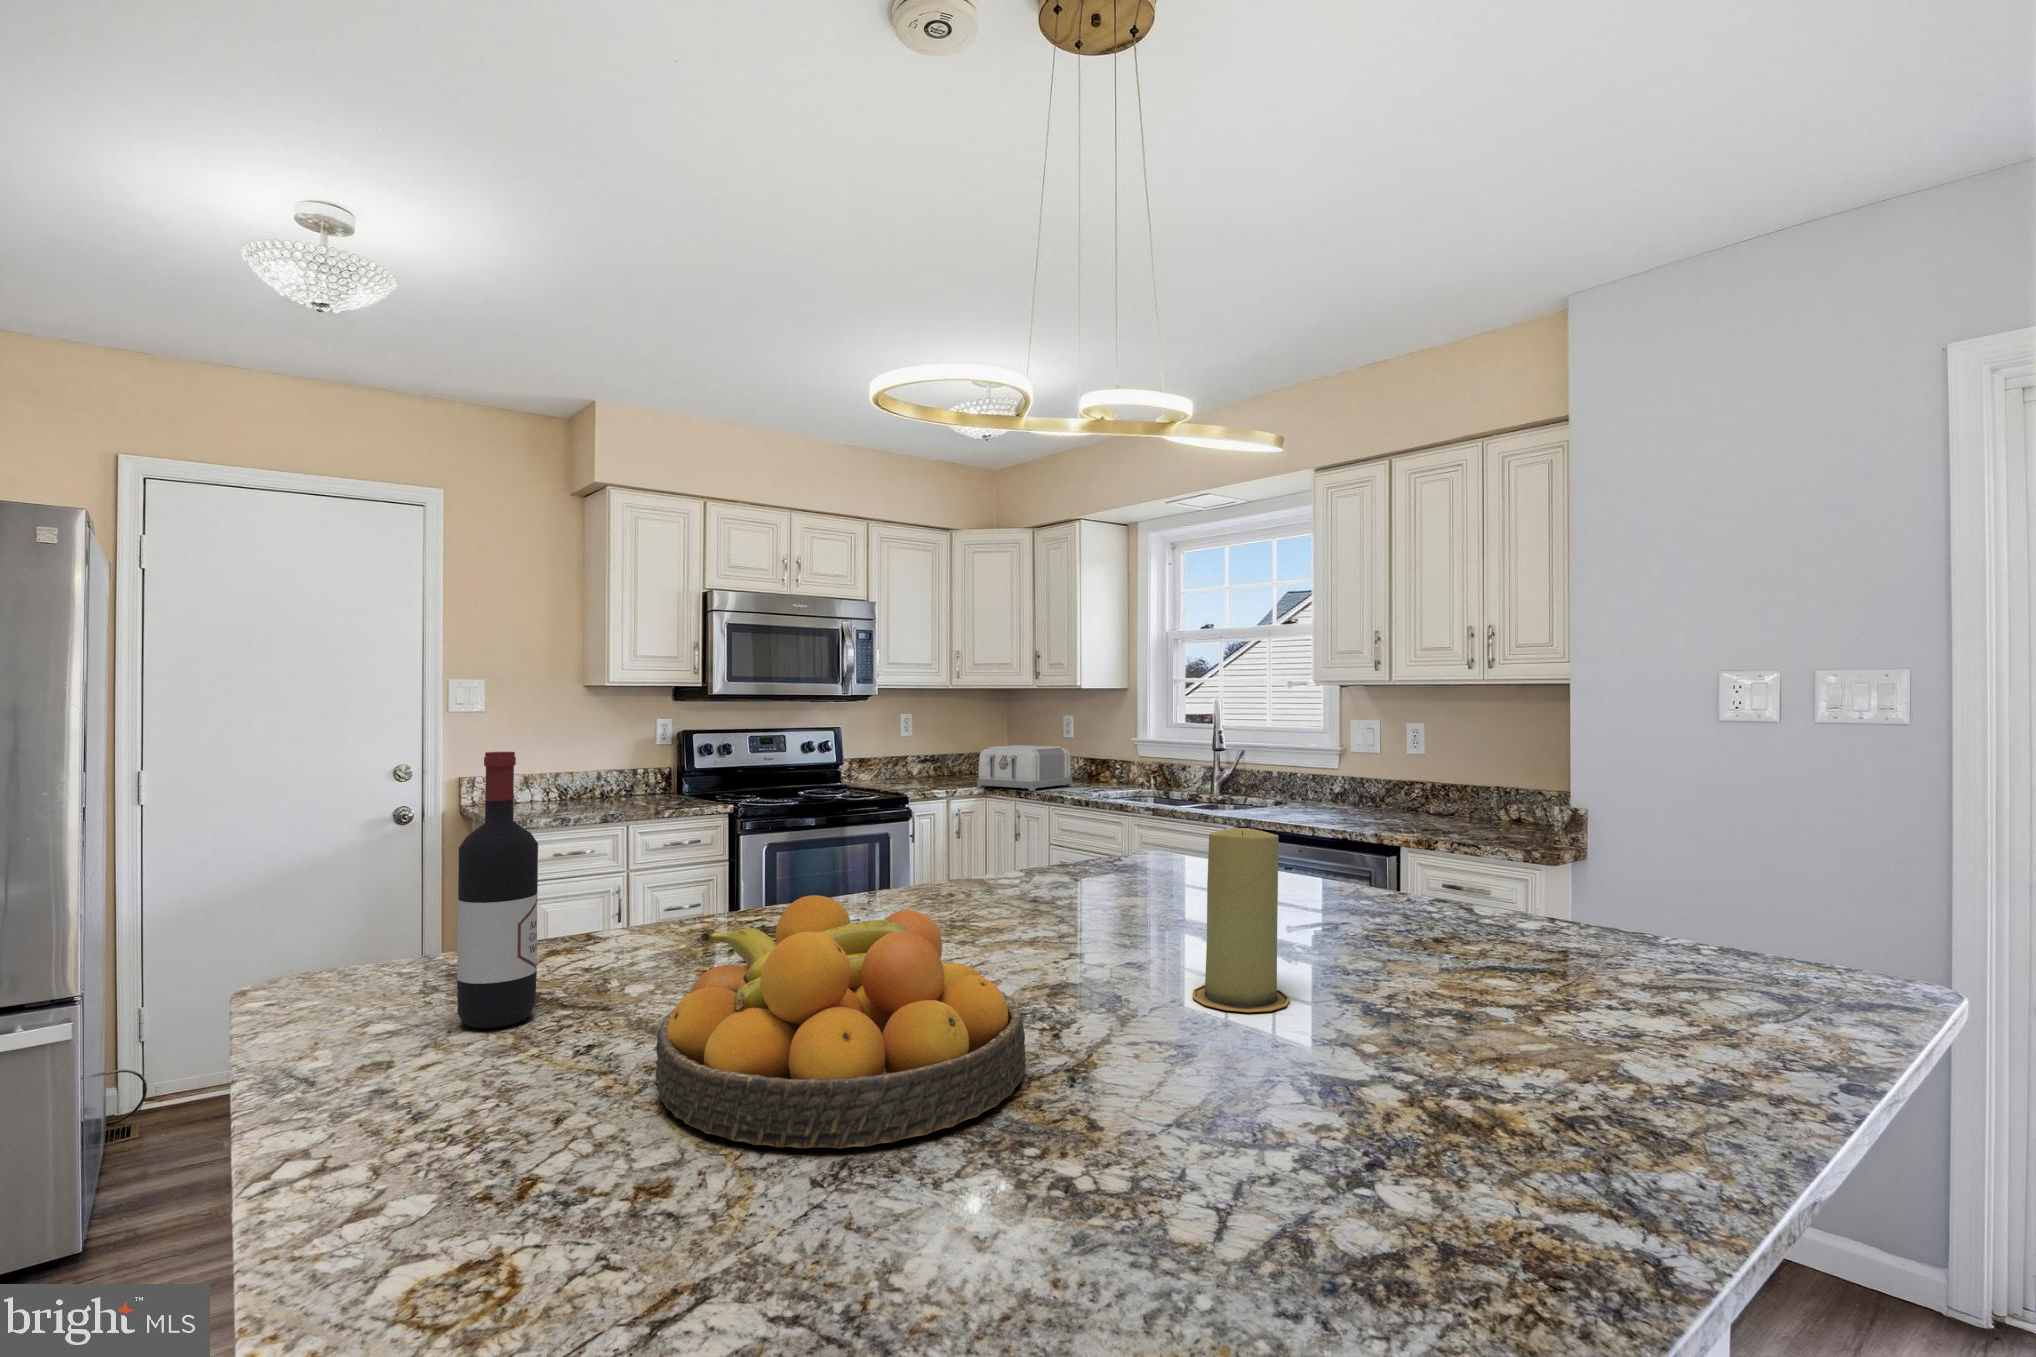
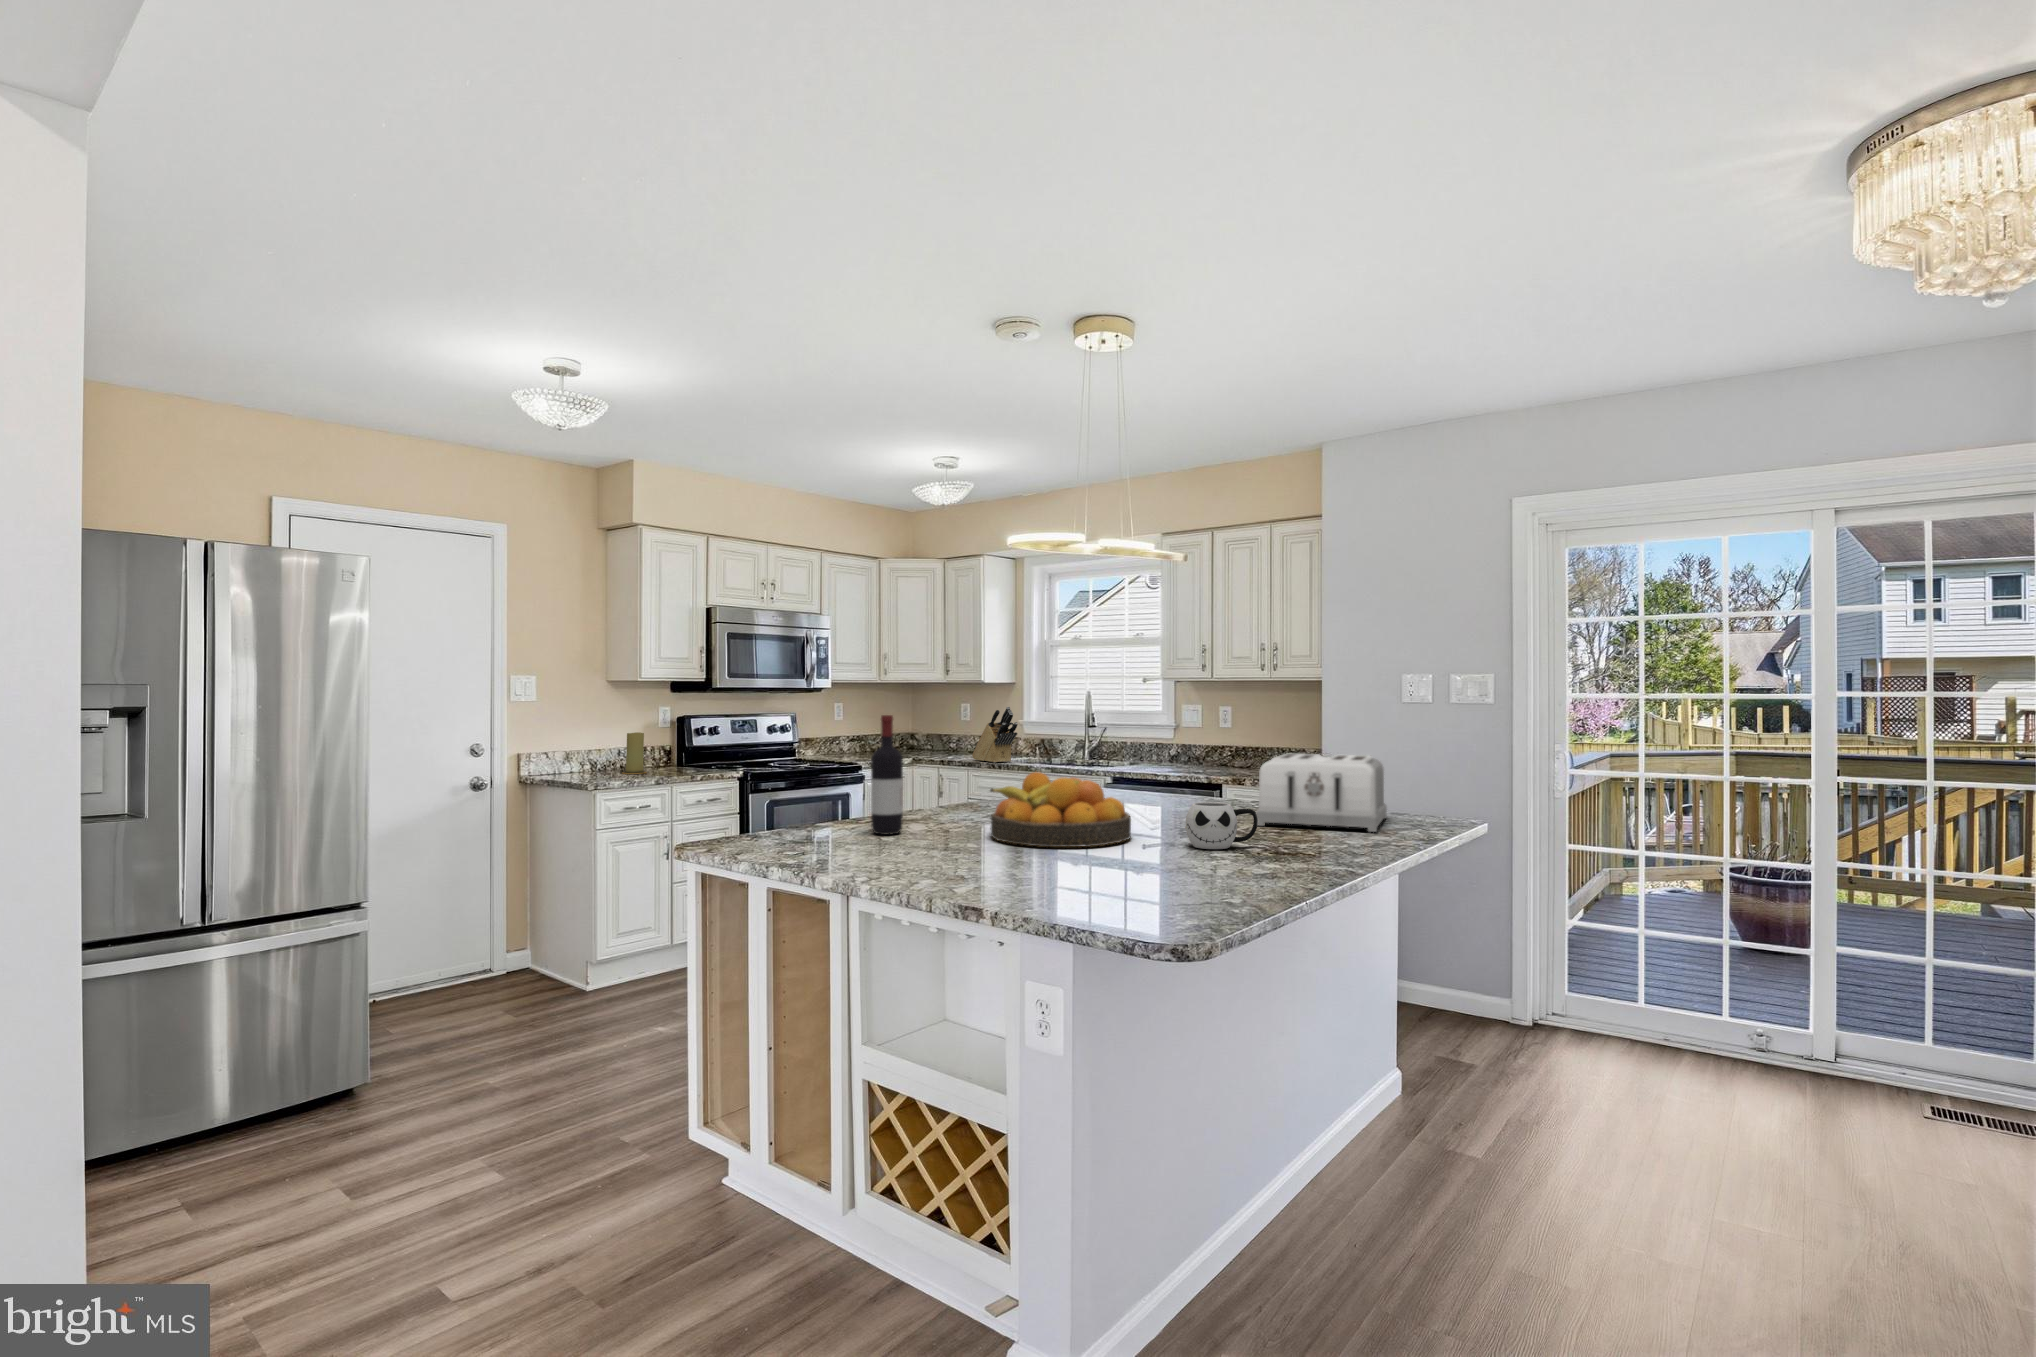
knife block: none [1058,720,1112,797] -> present [972,707,1018,763]
toaster: present [977,745,1072,791] -> present [1256,753,1387,832]
candle: present [1193,828,1290,1012] -> present [623,732,646,774]
mug: none [1129,1027,1355,1203] -> present [1186,802,1258,849]

